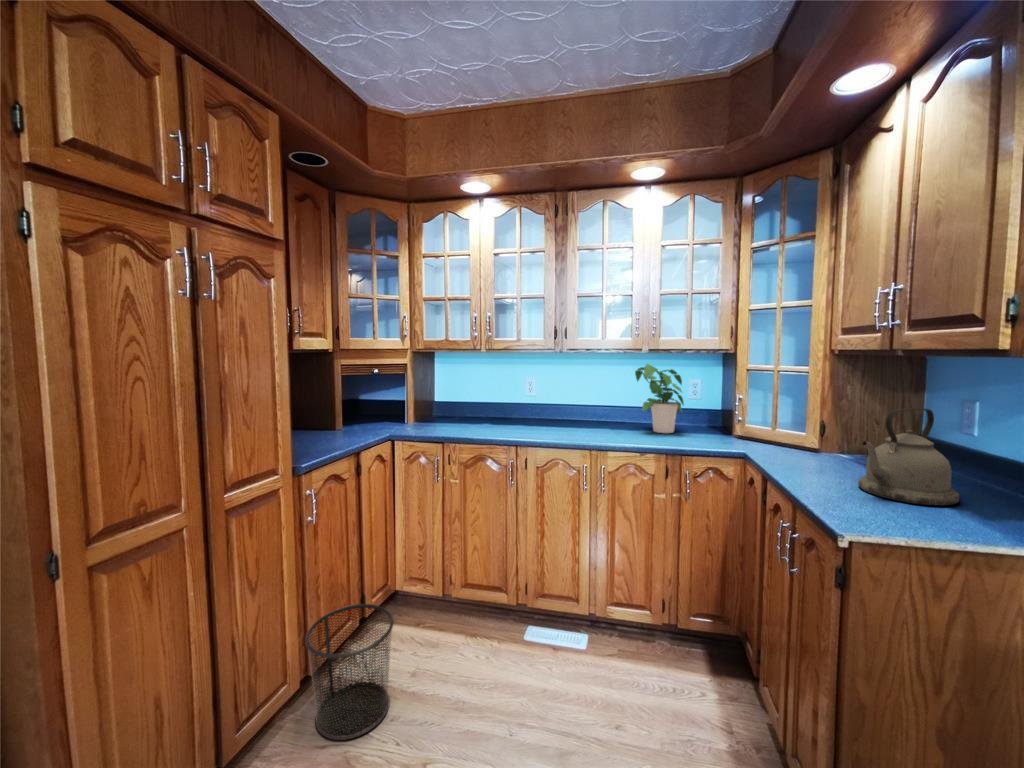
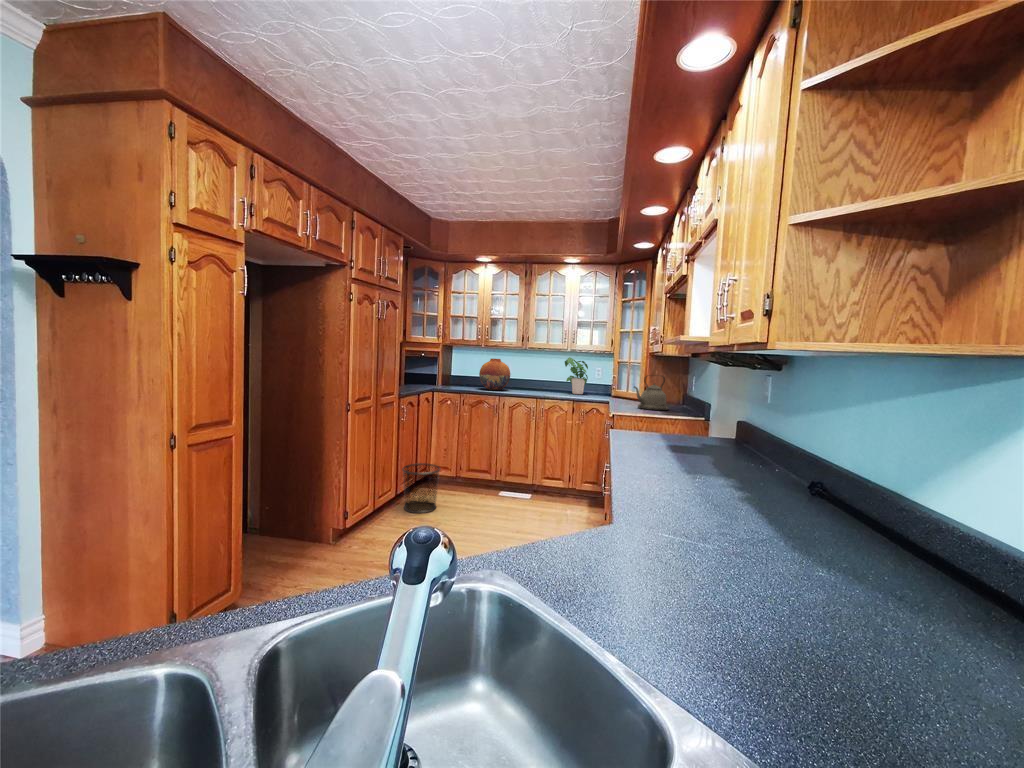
vase: none [478,372,535,431] -> present [479,359,510,390]

